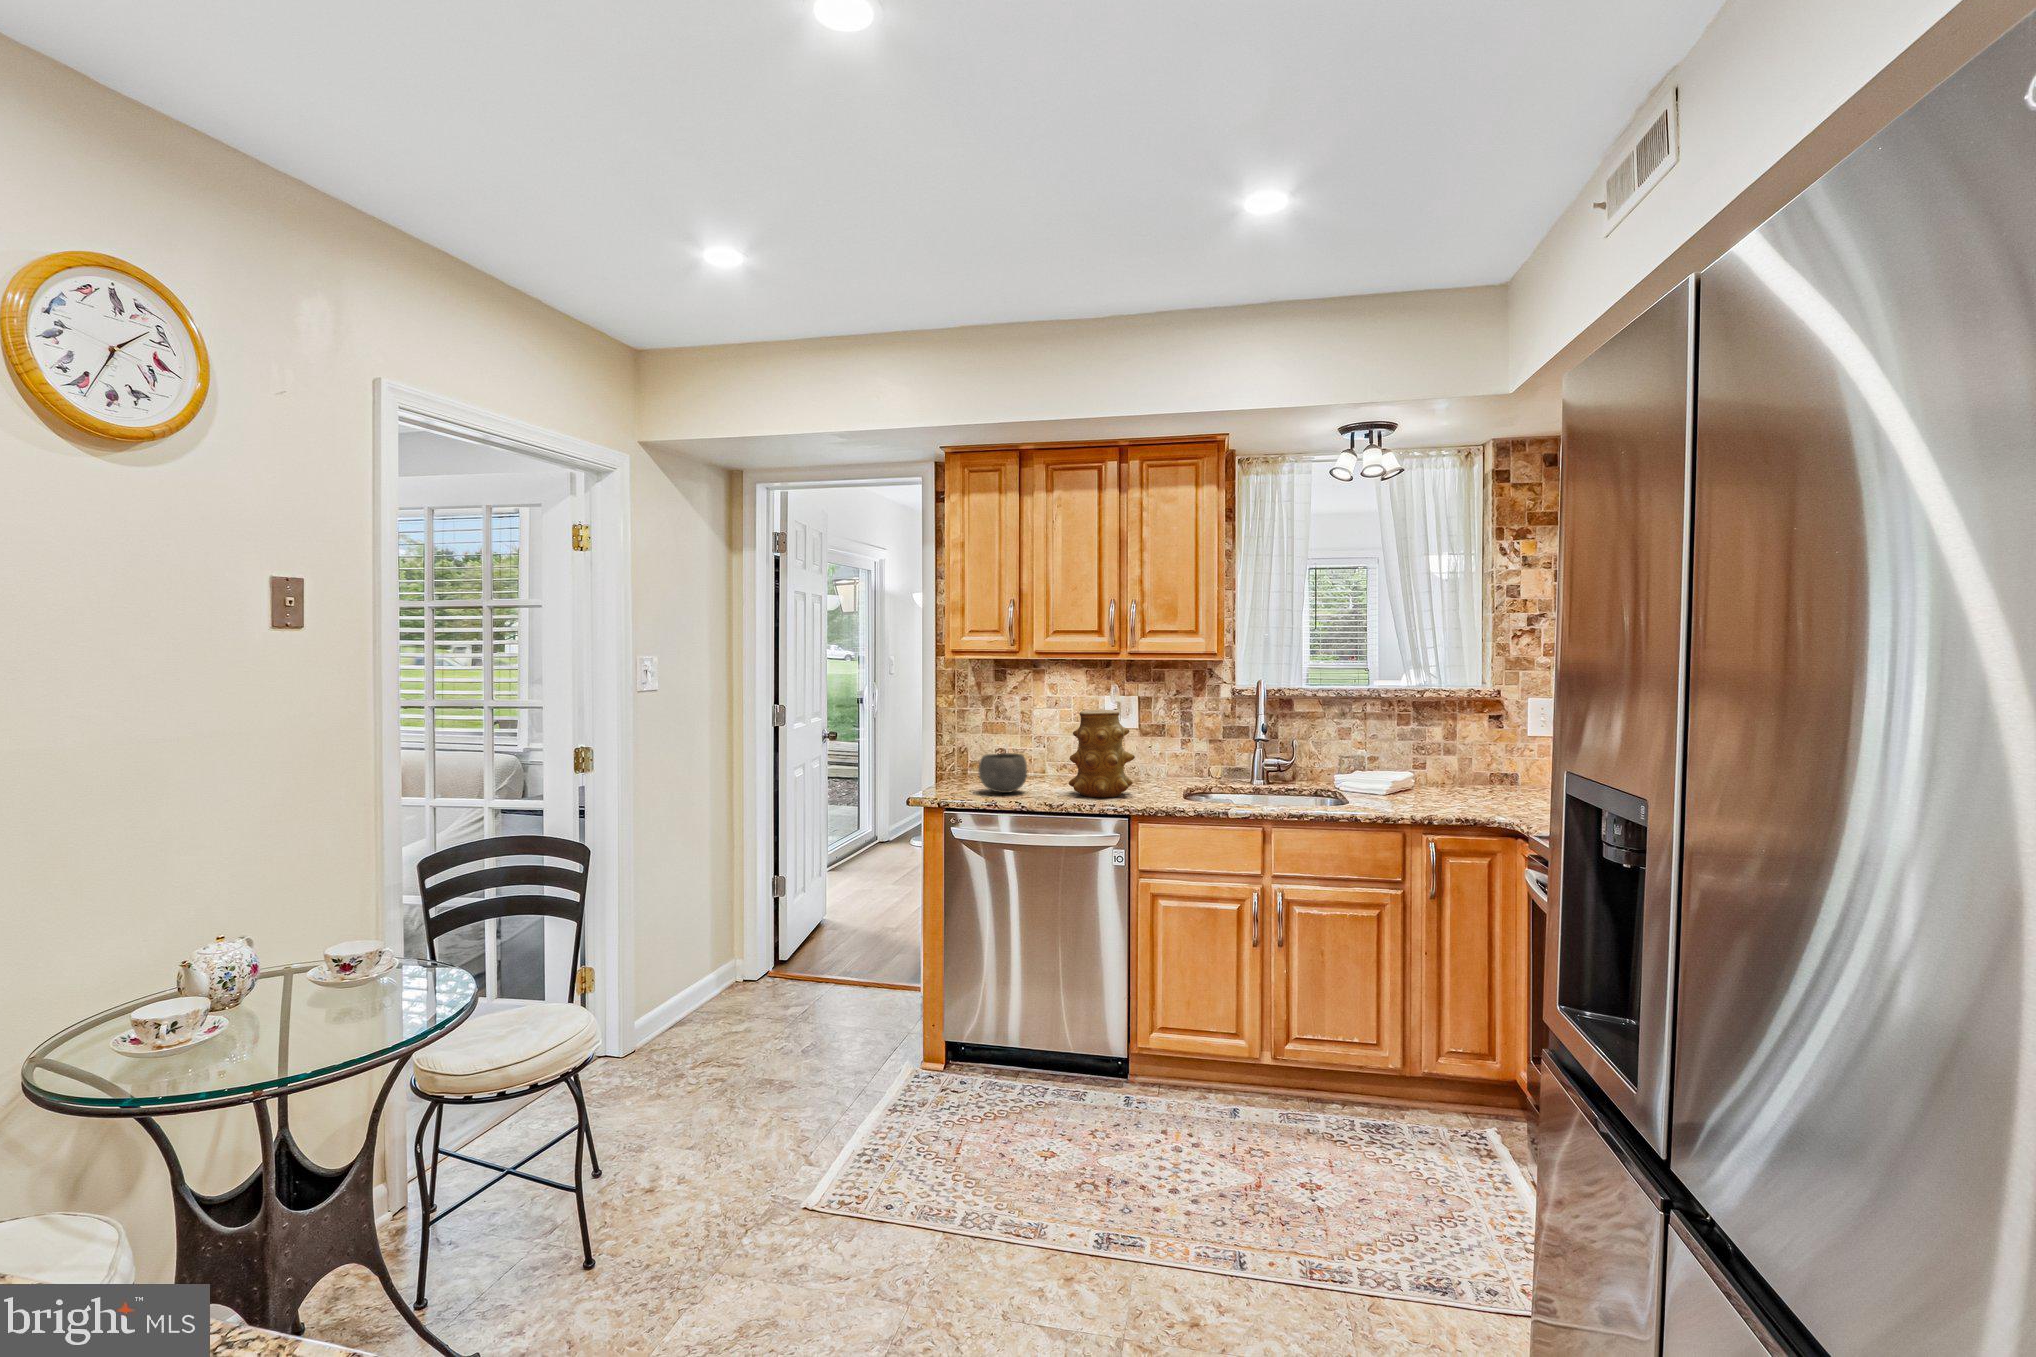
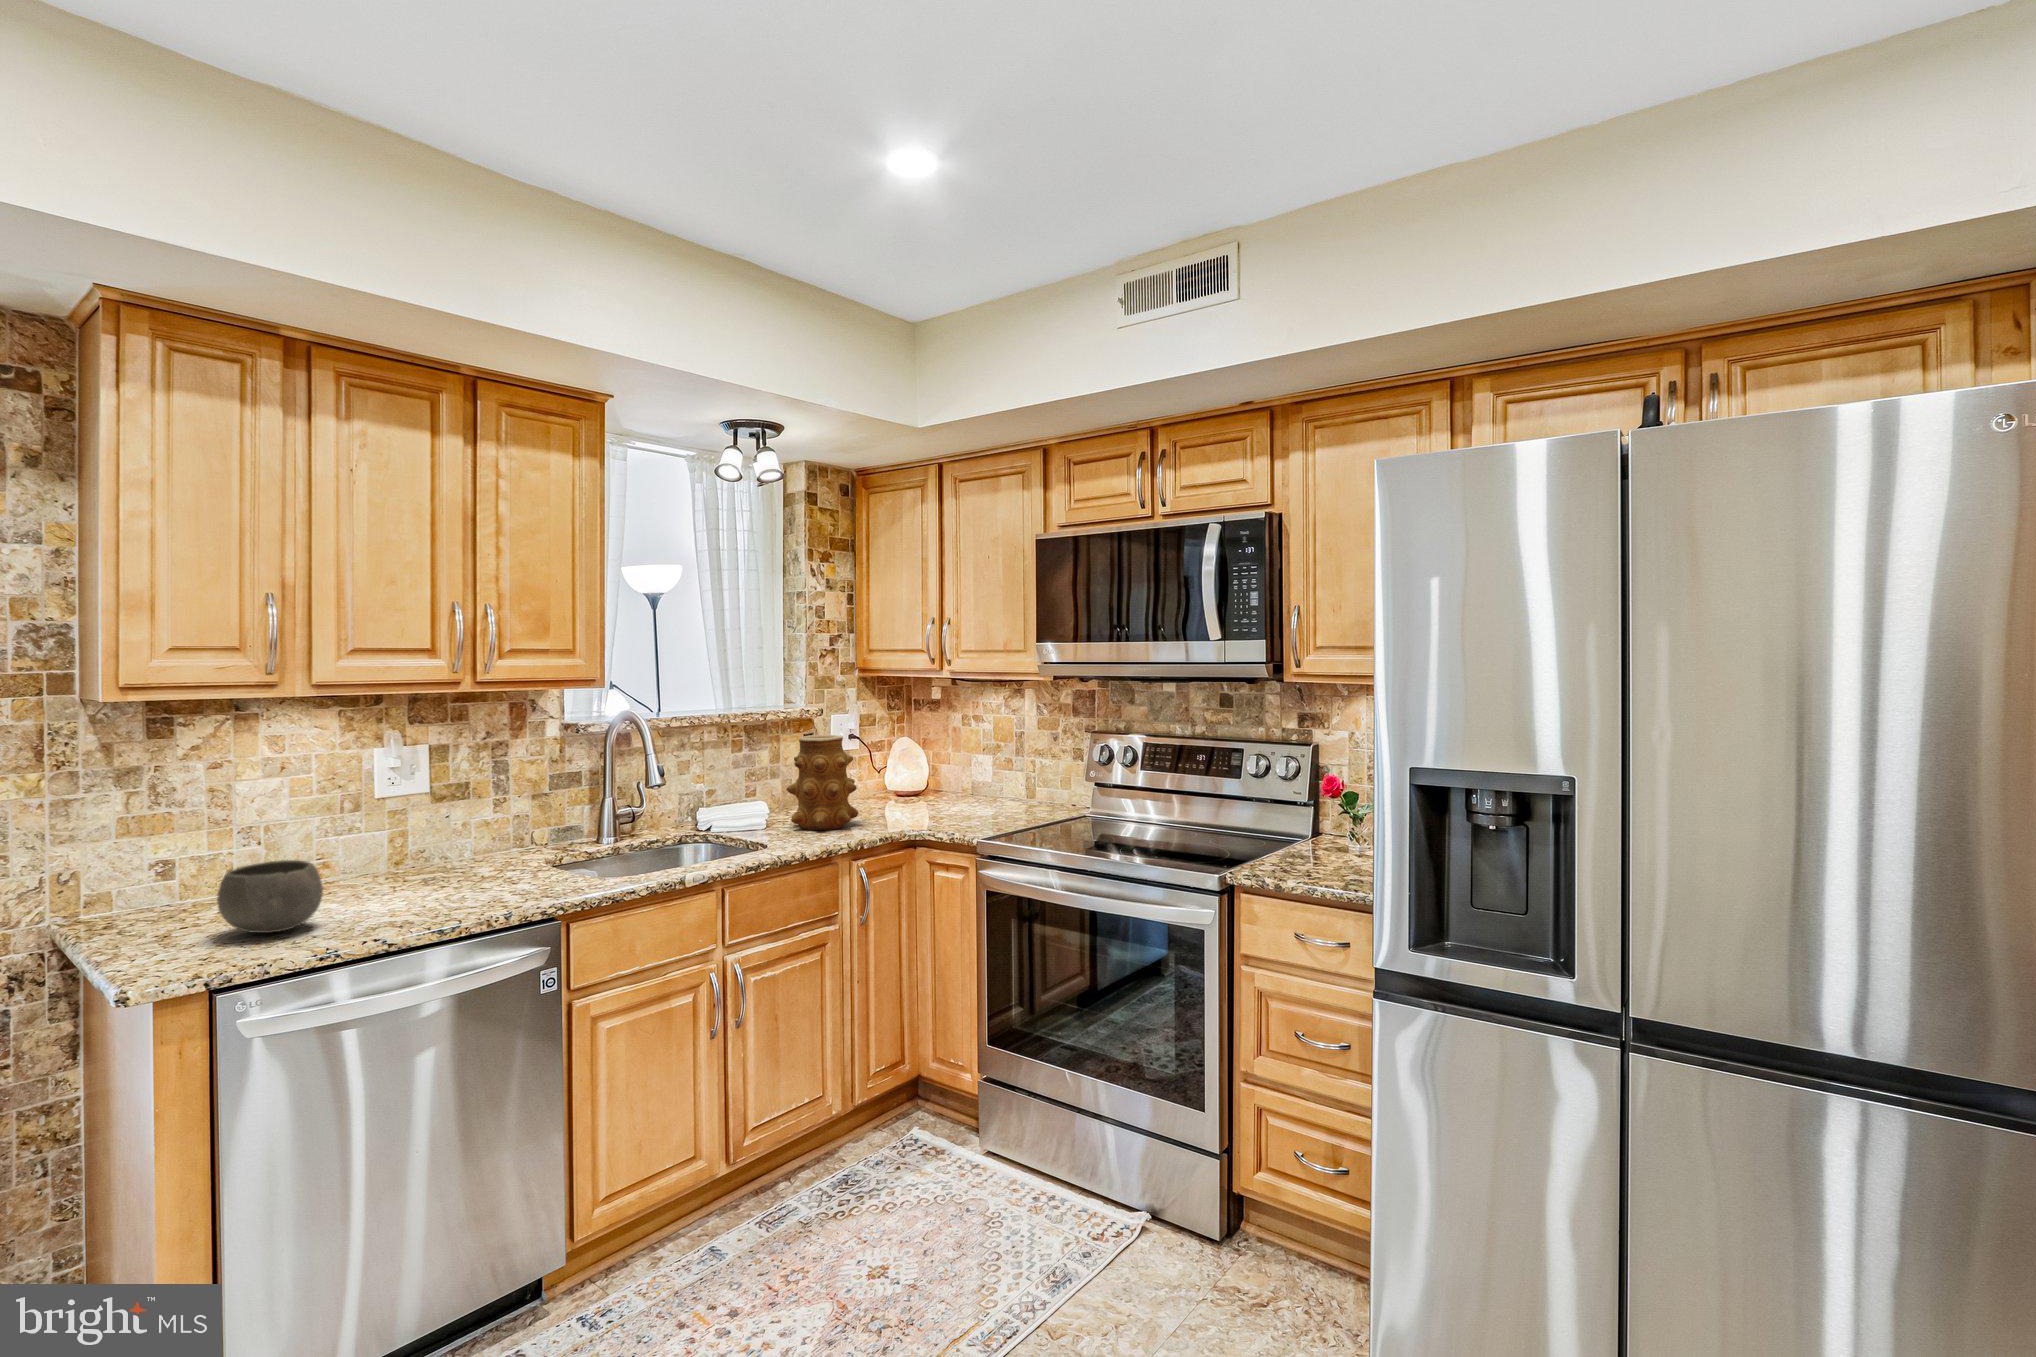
vase: present [1069,710,1135,797] -> present [786,735,858,830]

